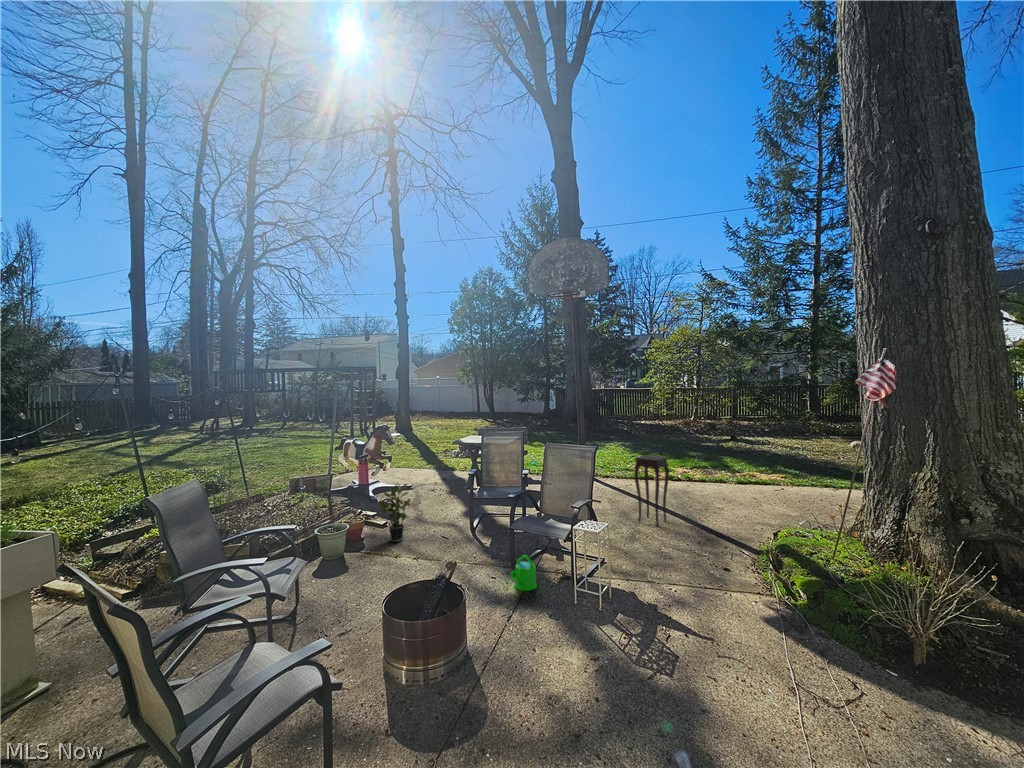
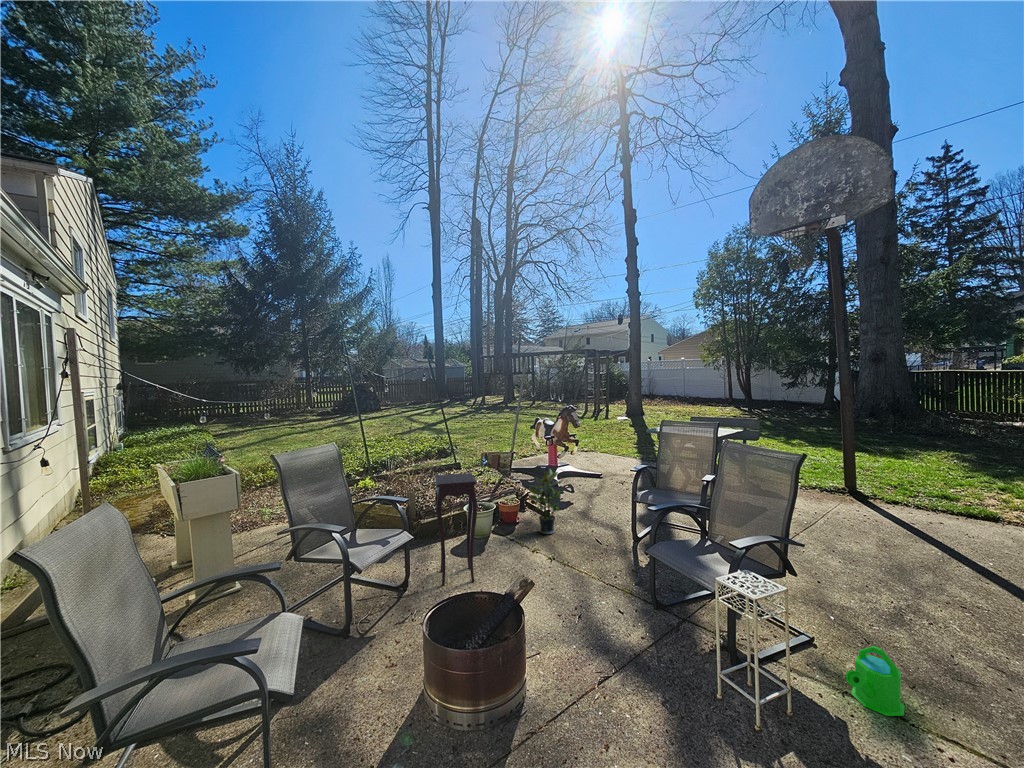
side table: present [634,455,669,526] -> present [435,473,477,586]
watering can: present [510,555,537,591] -> present [846,646,905,716]

